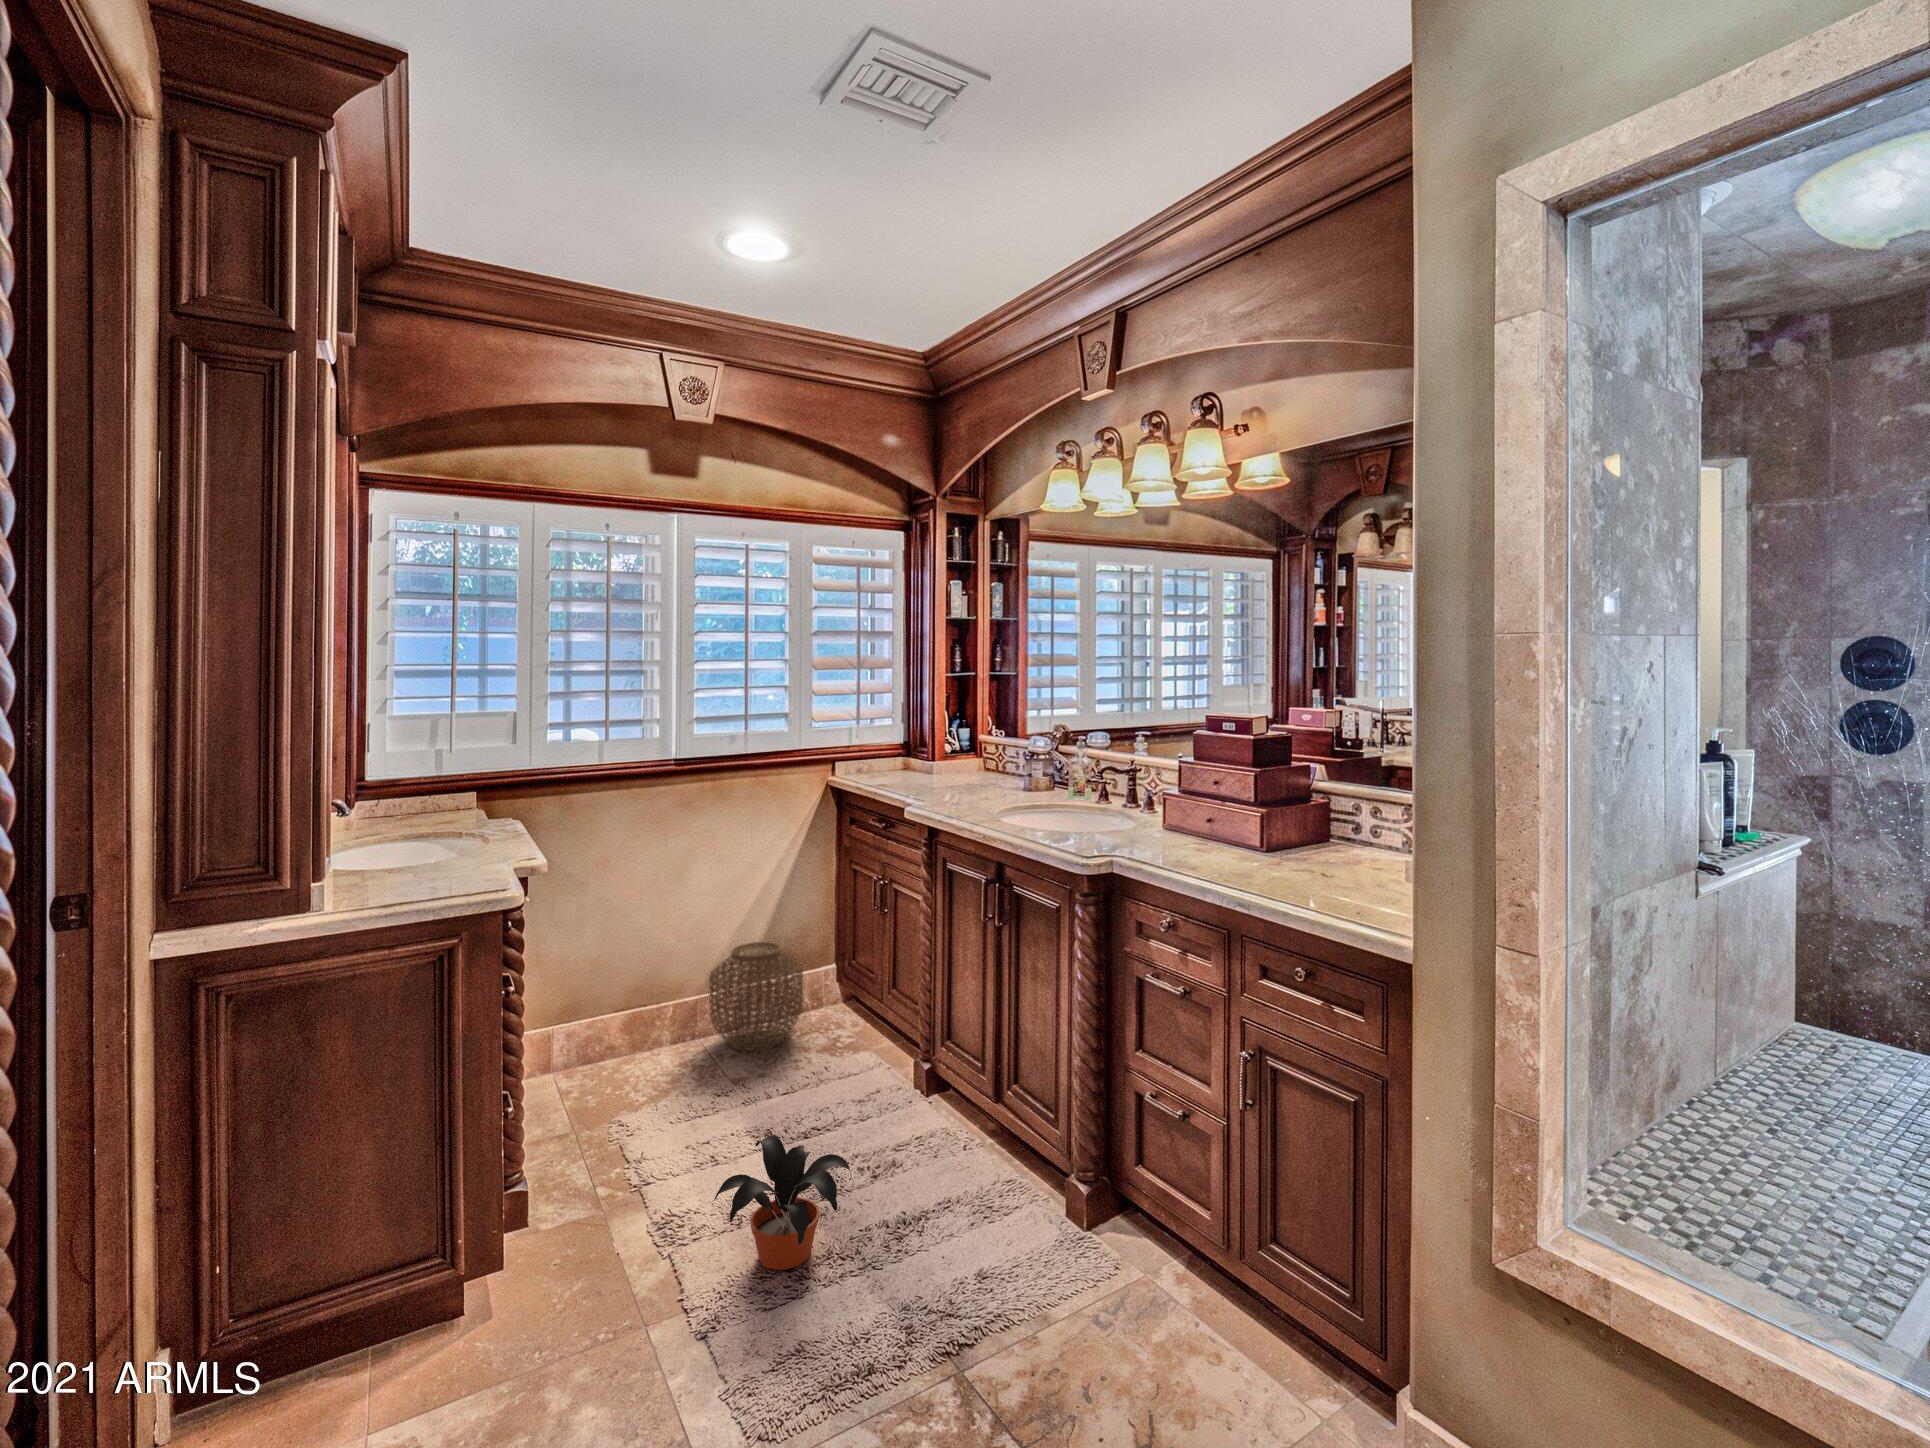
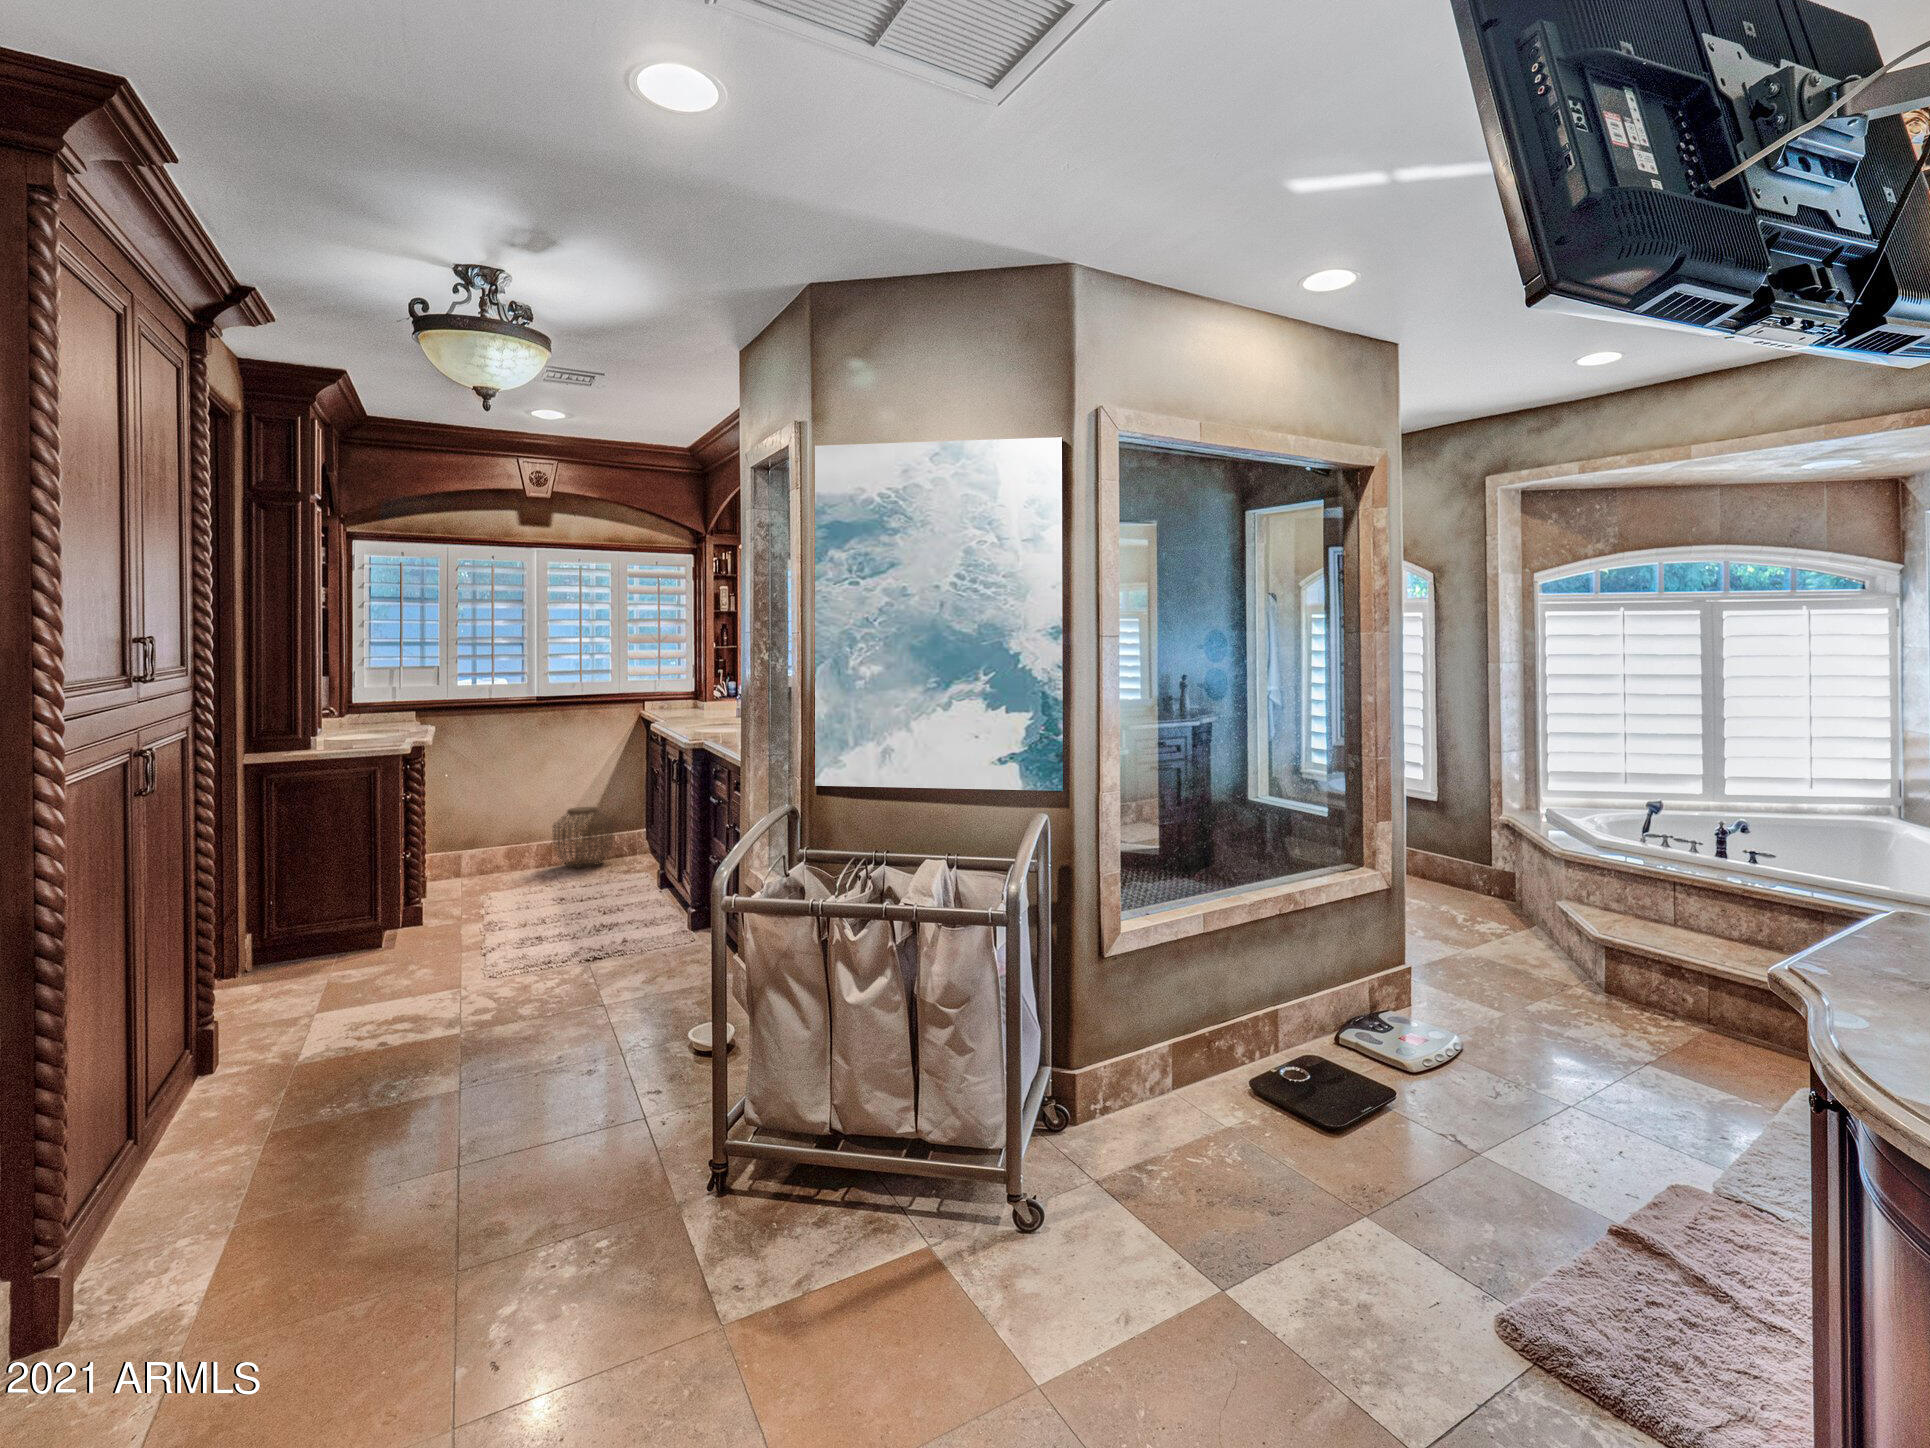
potted plant: present [714,1135,852,1270] -> none [480,866,556,923]

